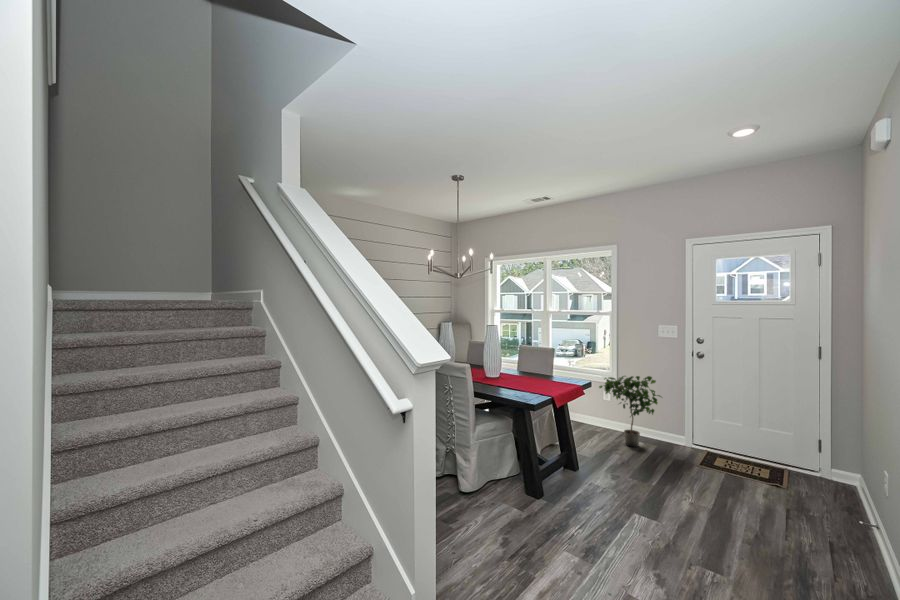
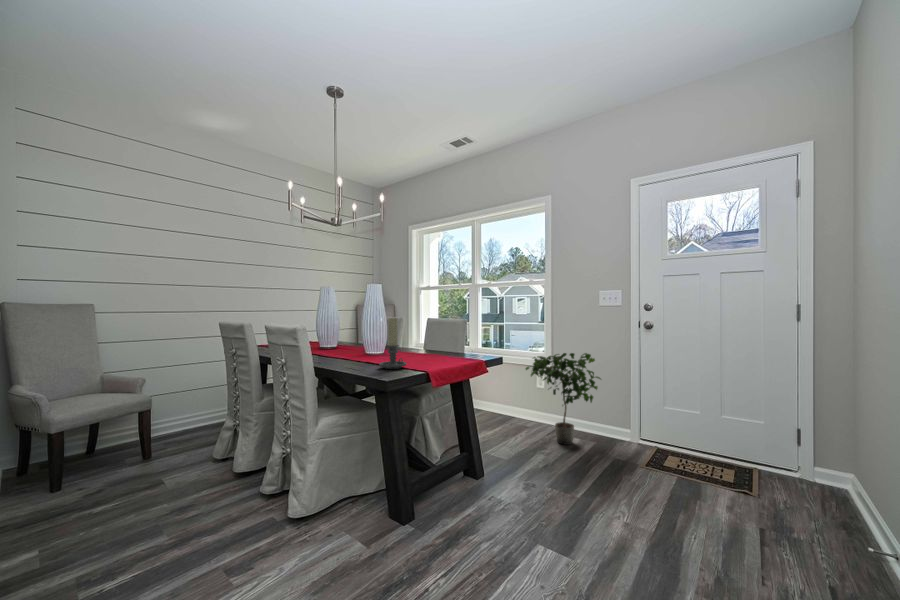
candle holder: none [512,357,532,394] -> present [379,318,407,369]

